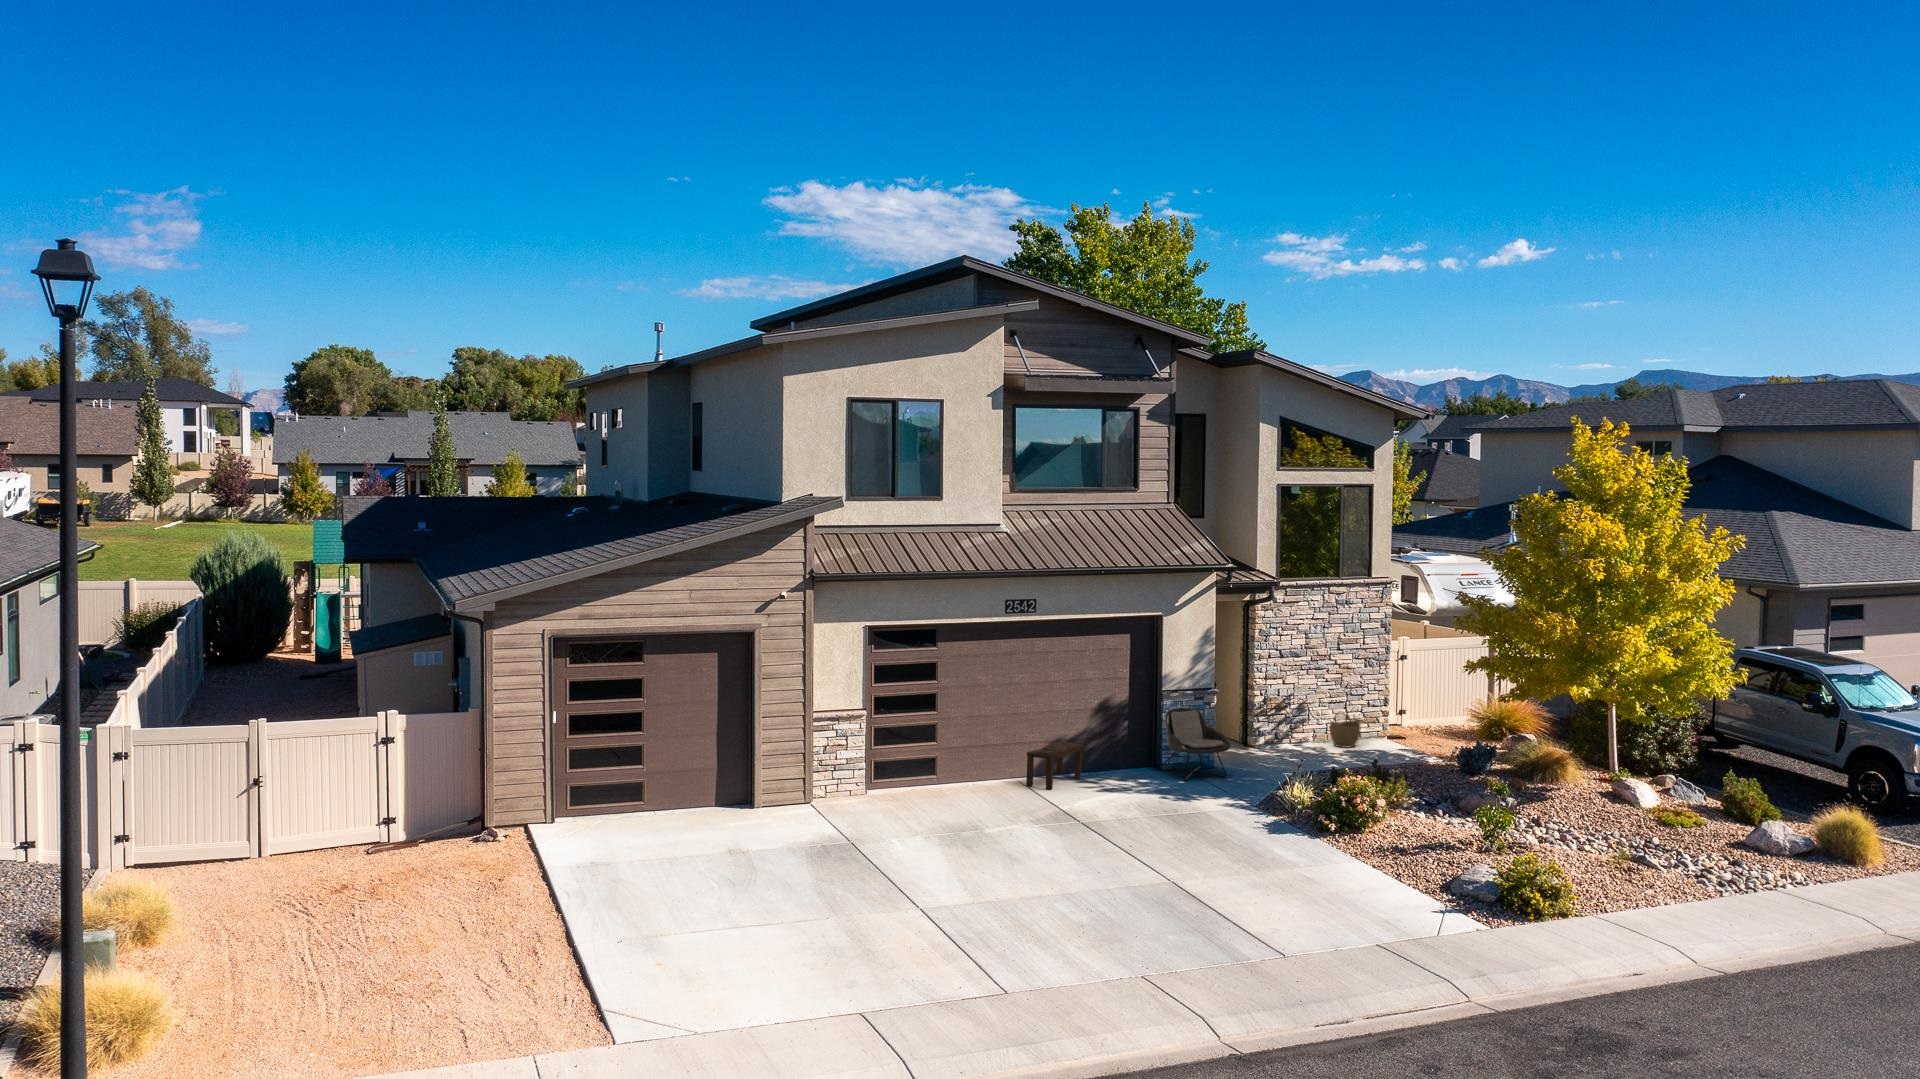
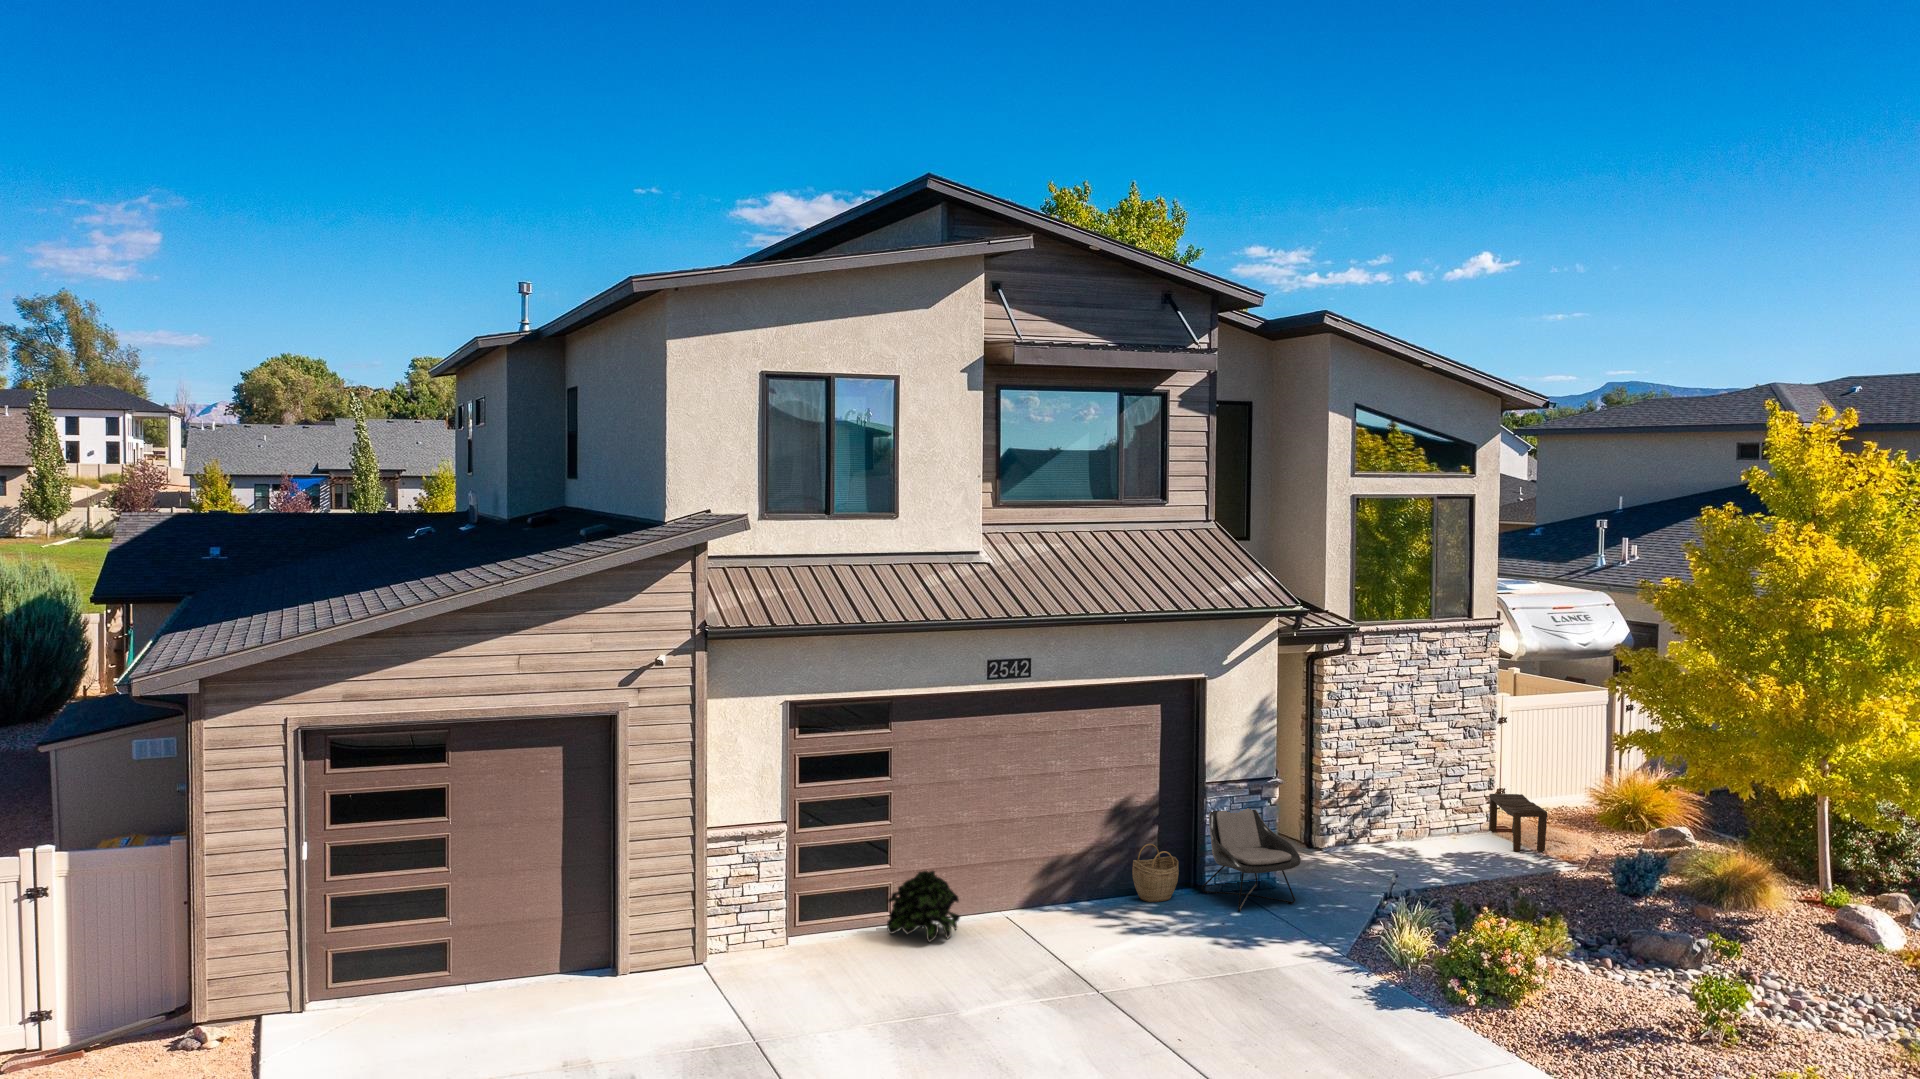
woven basket: present [1330,717,1360,748] -> present [1132,844,1179,902]
bench: present [1026,741,1084,790] -> present [1489,794,1548,851]
potted plant: none [935,746,986,794] -> present [887,870,960,942]

